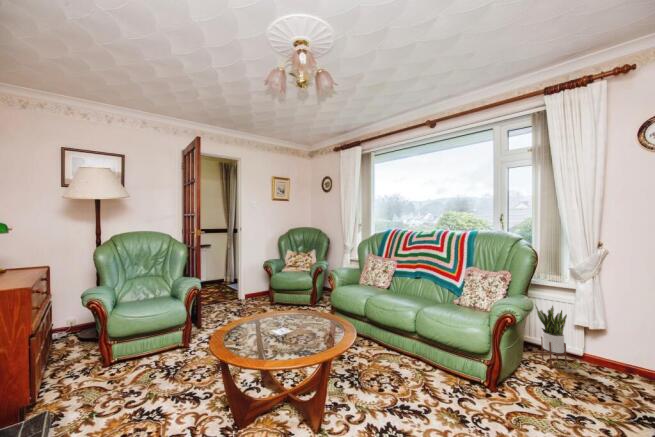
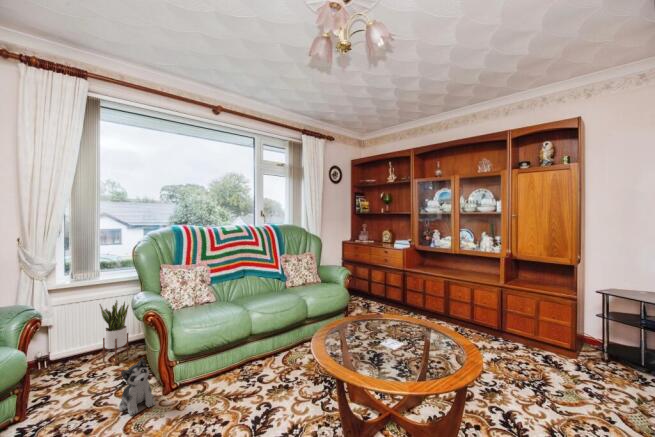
plush toy: none [515,363,553,418] -> present [119,358,155,416]

